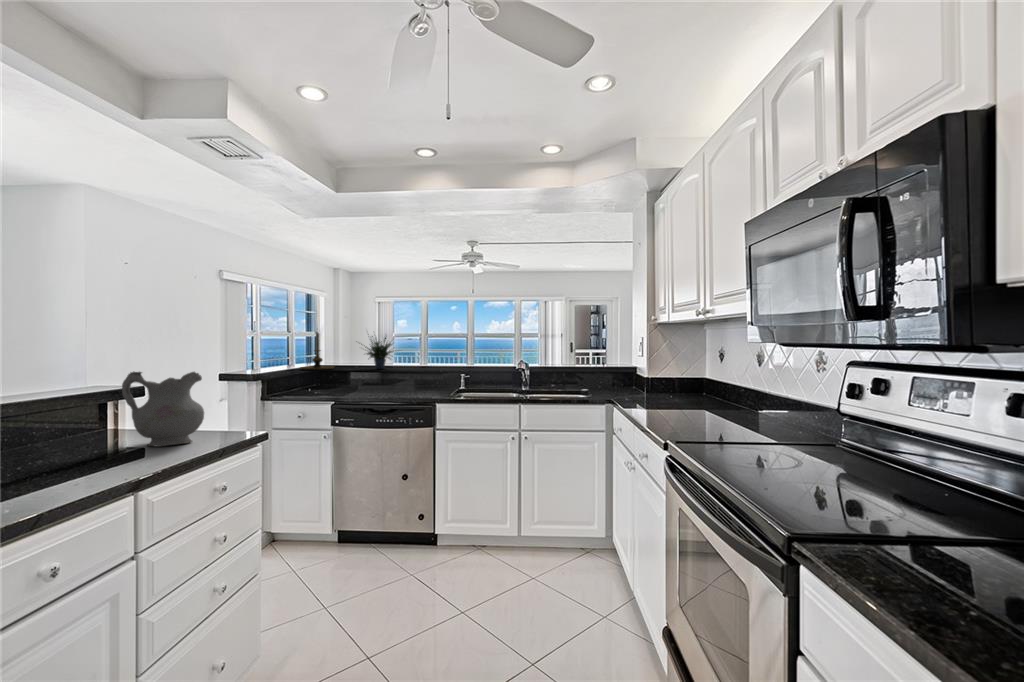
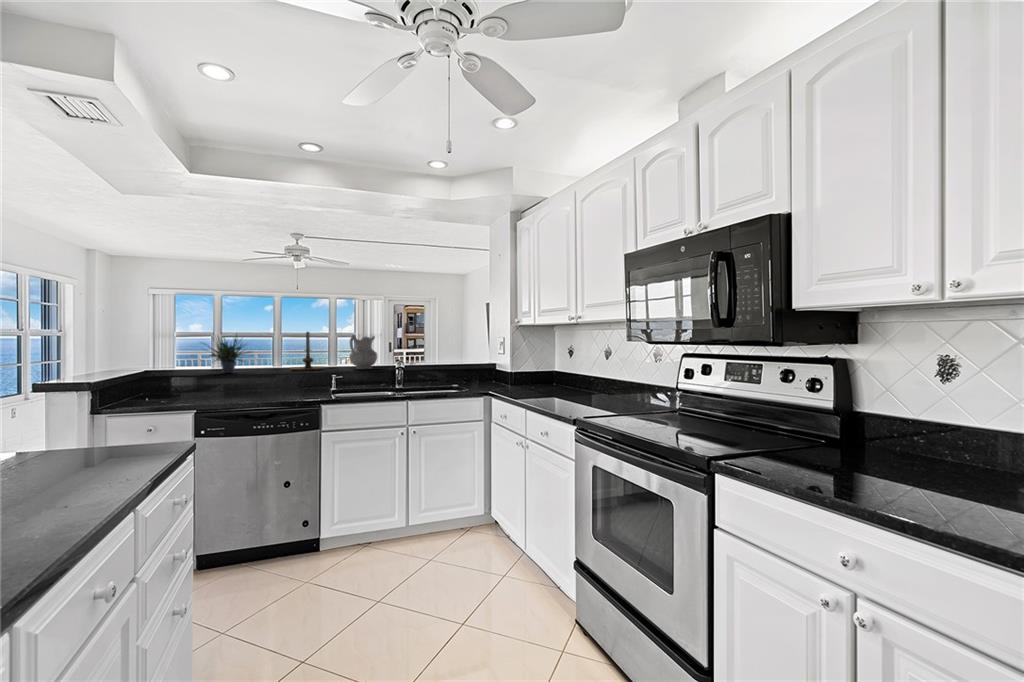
candle holder: present [300,333,334,370] -> present [290,332,326,371]
ceramic pitcher: present [122,372,204,447] -> present [349,335,377,369]

